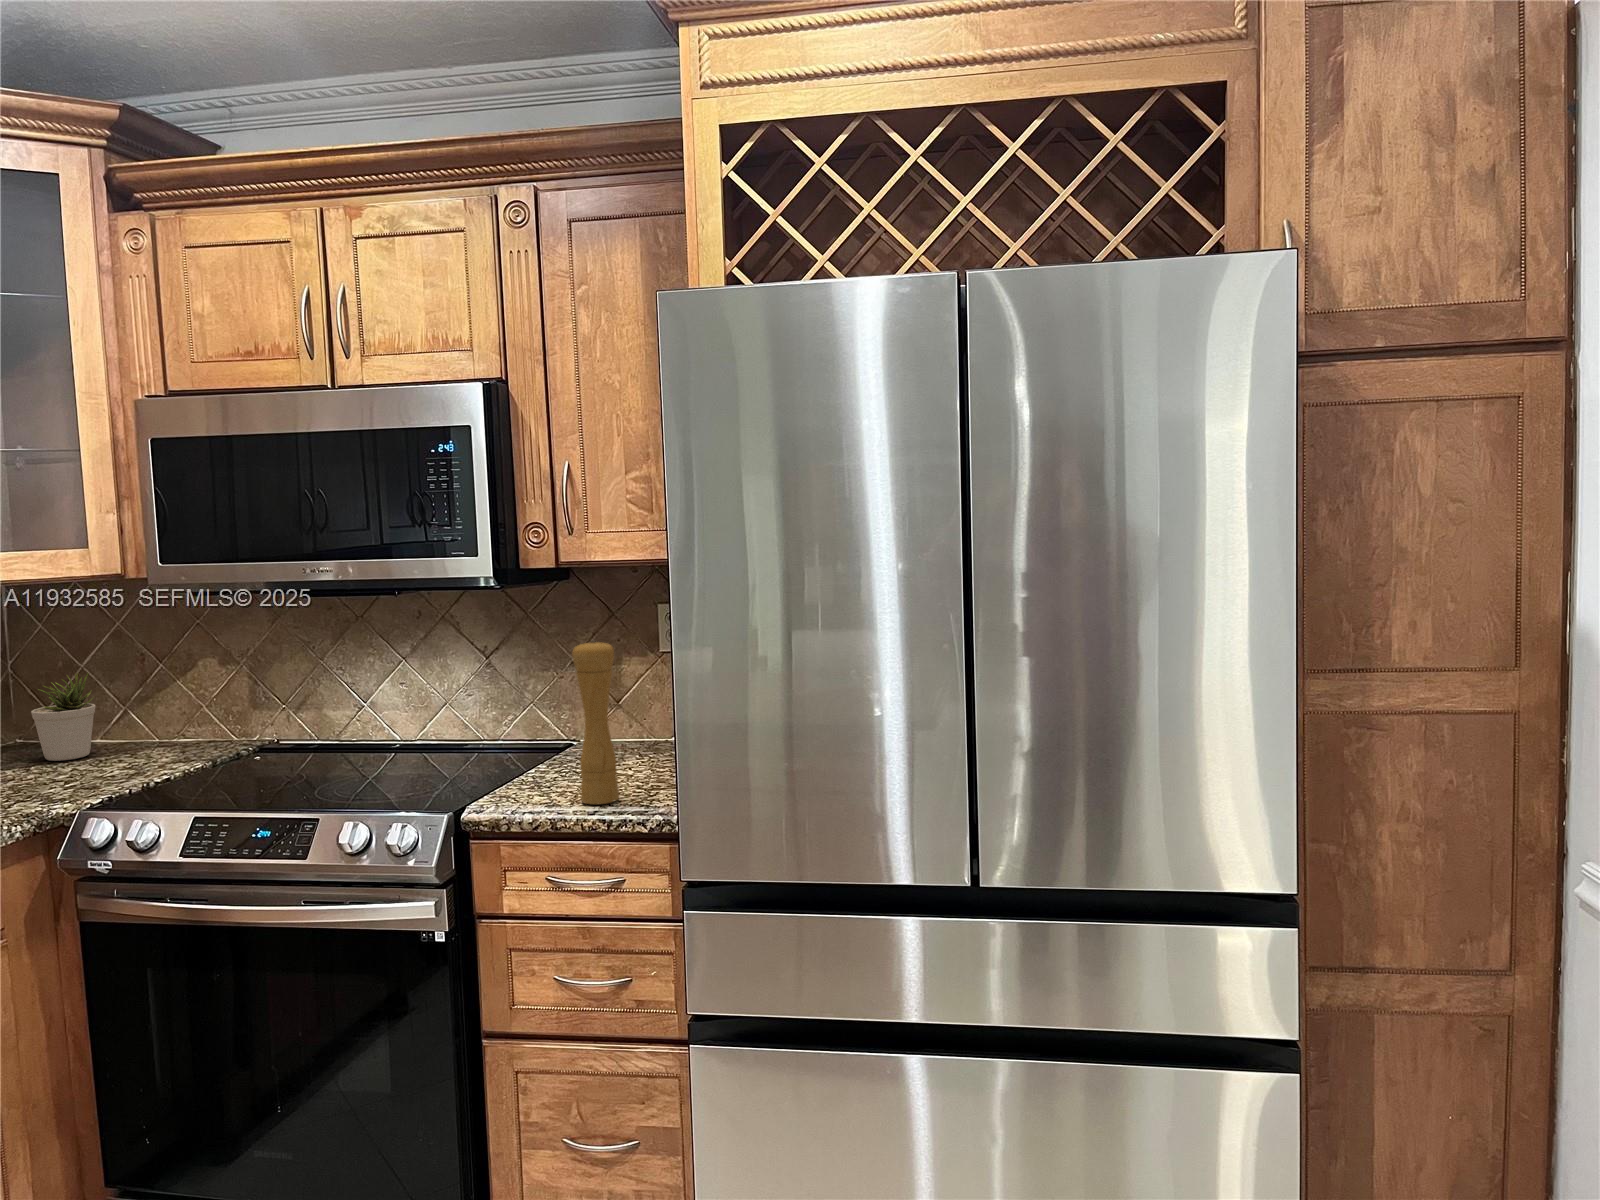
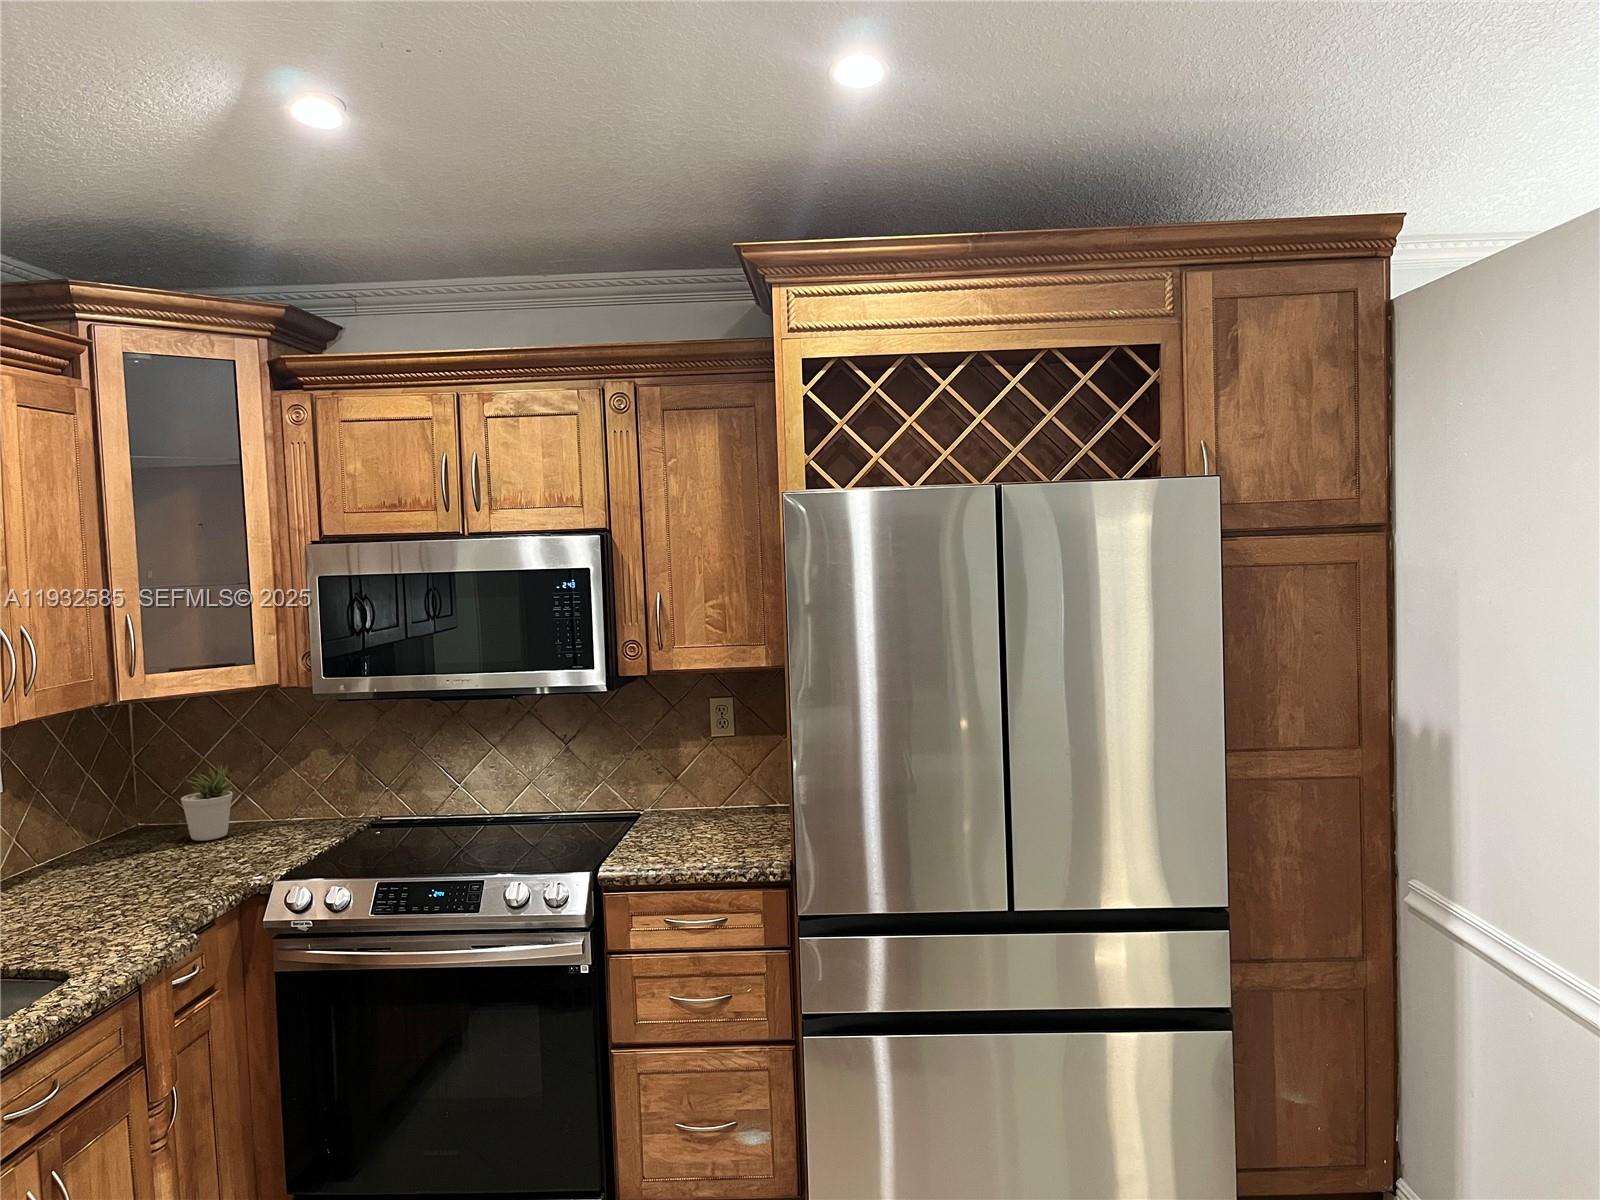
pepper mill: present [572,640,619,804] -> none [679,734,714,861]

